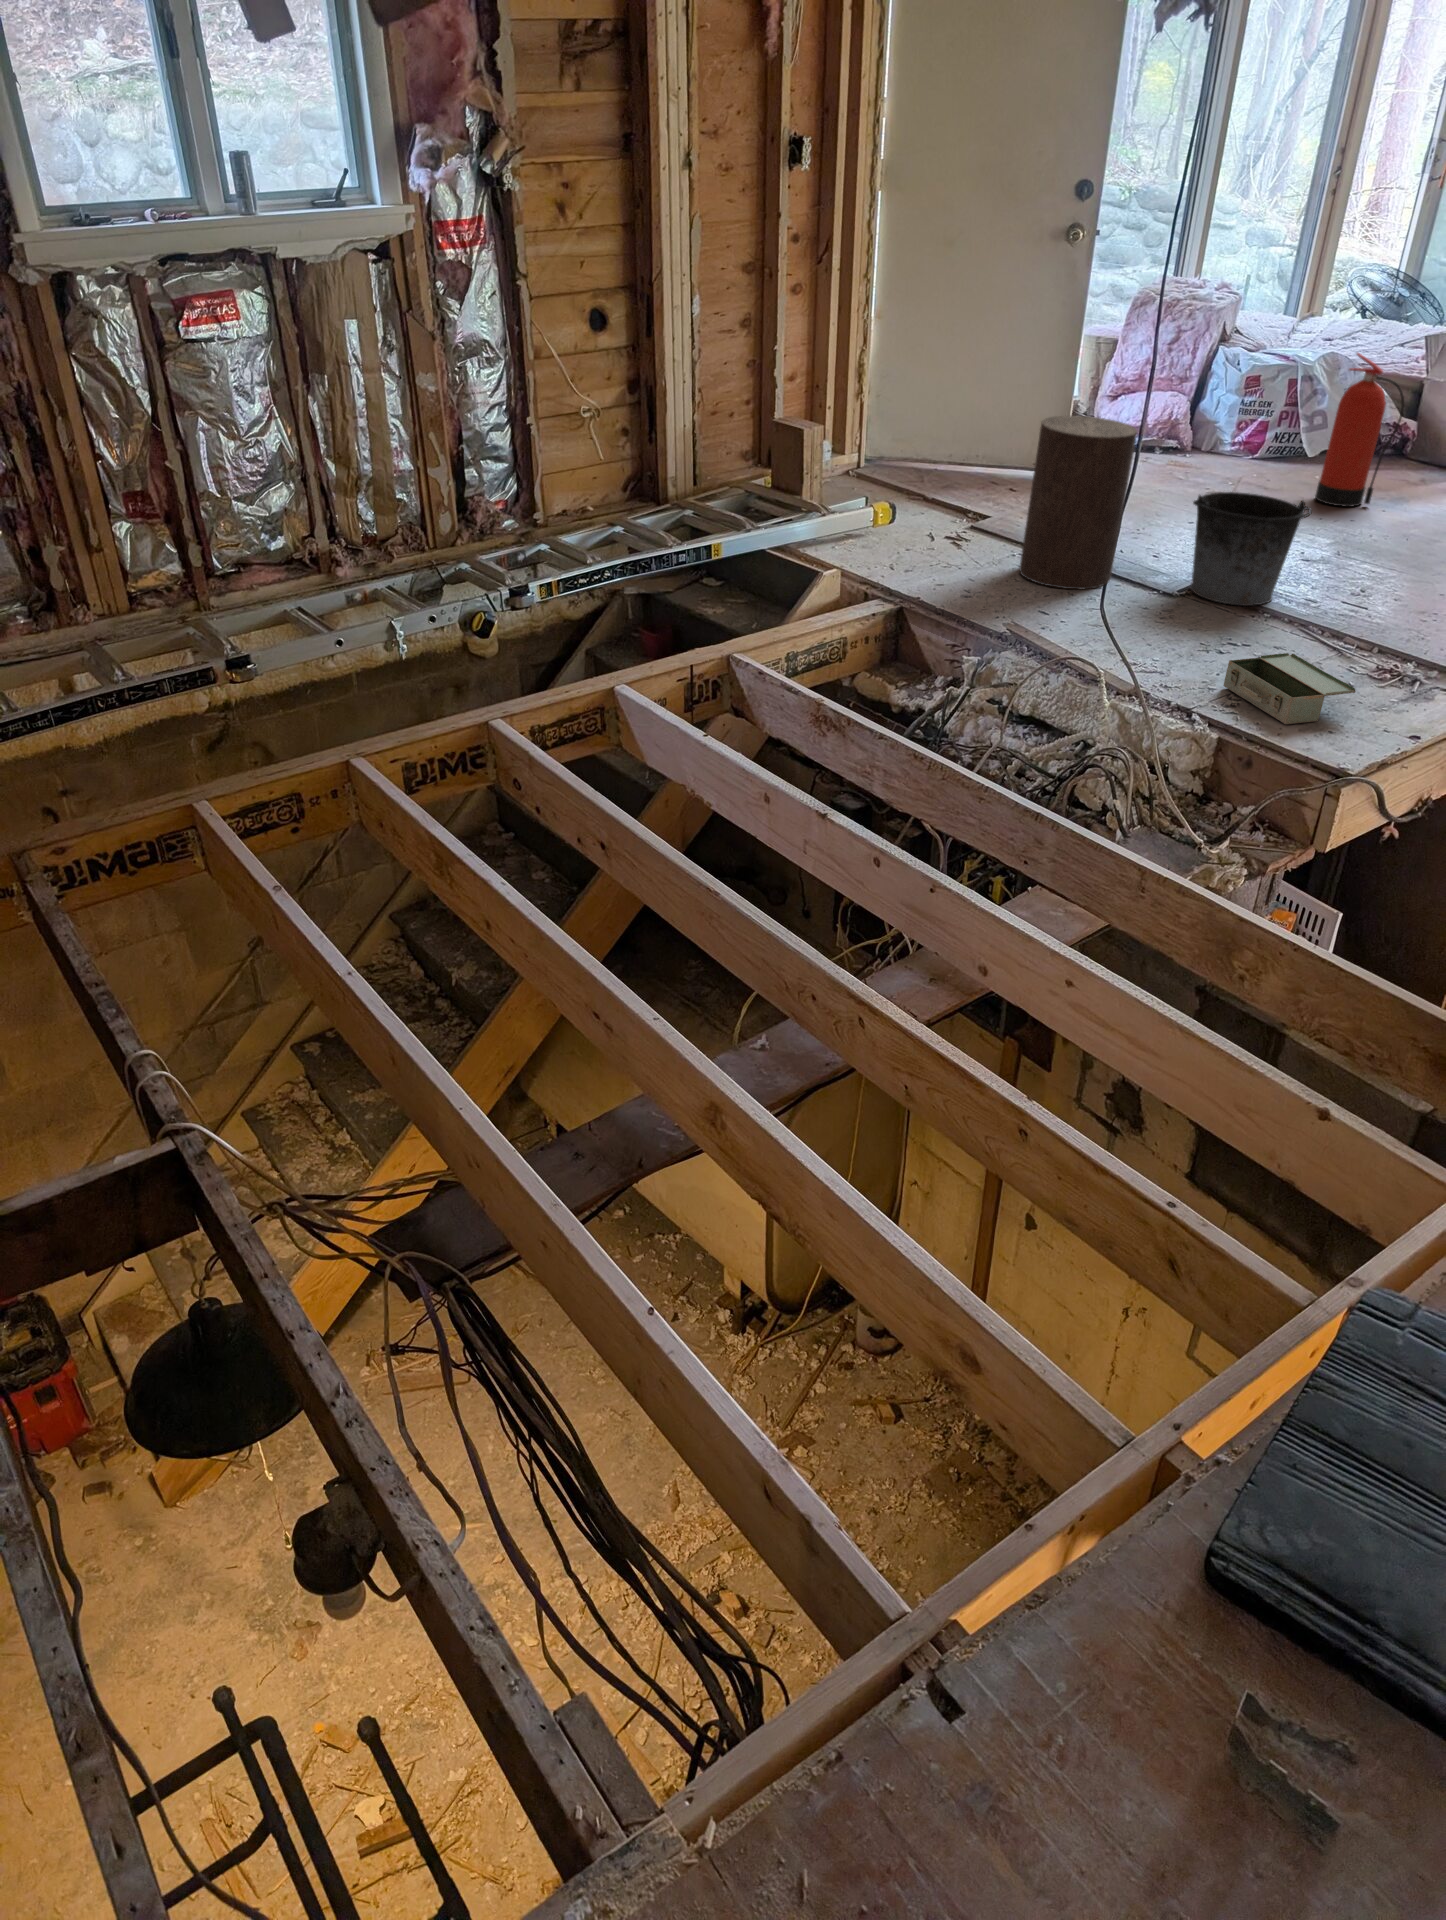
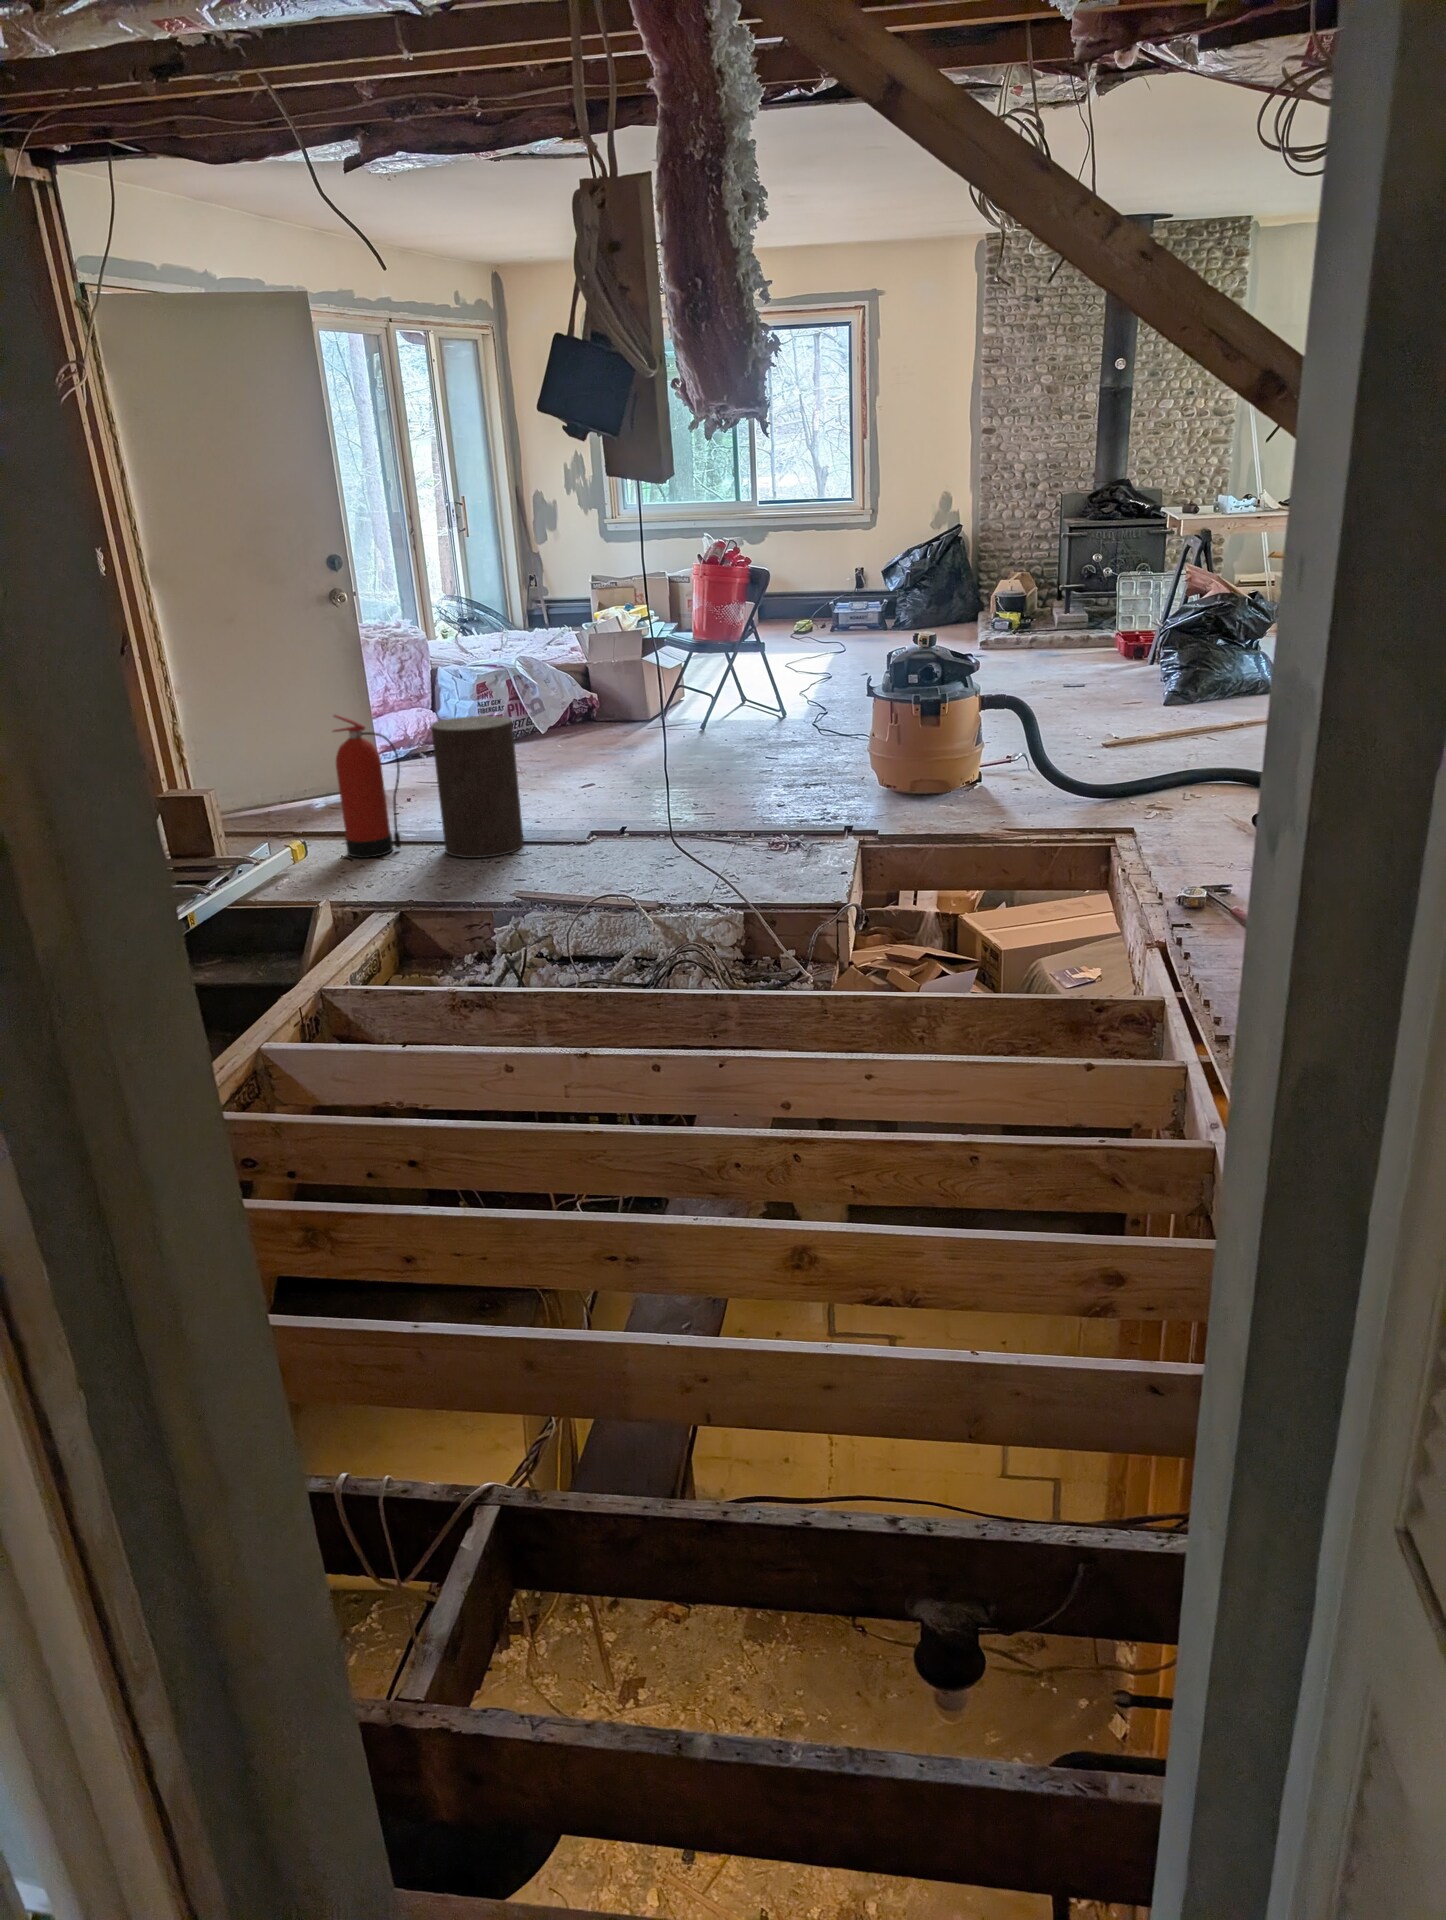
fire extinguisher: present [1315,353,1404,507] -> present [333,715,401,858]
bucket: present [1190,492,1312,606] -> none [570,743,658,833]
toolbox: present [1224,653,1356,724] -> none [700,843,801,890]

